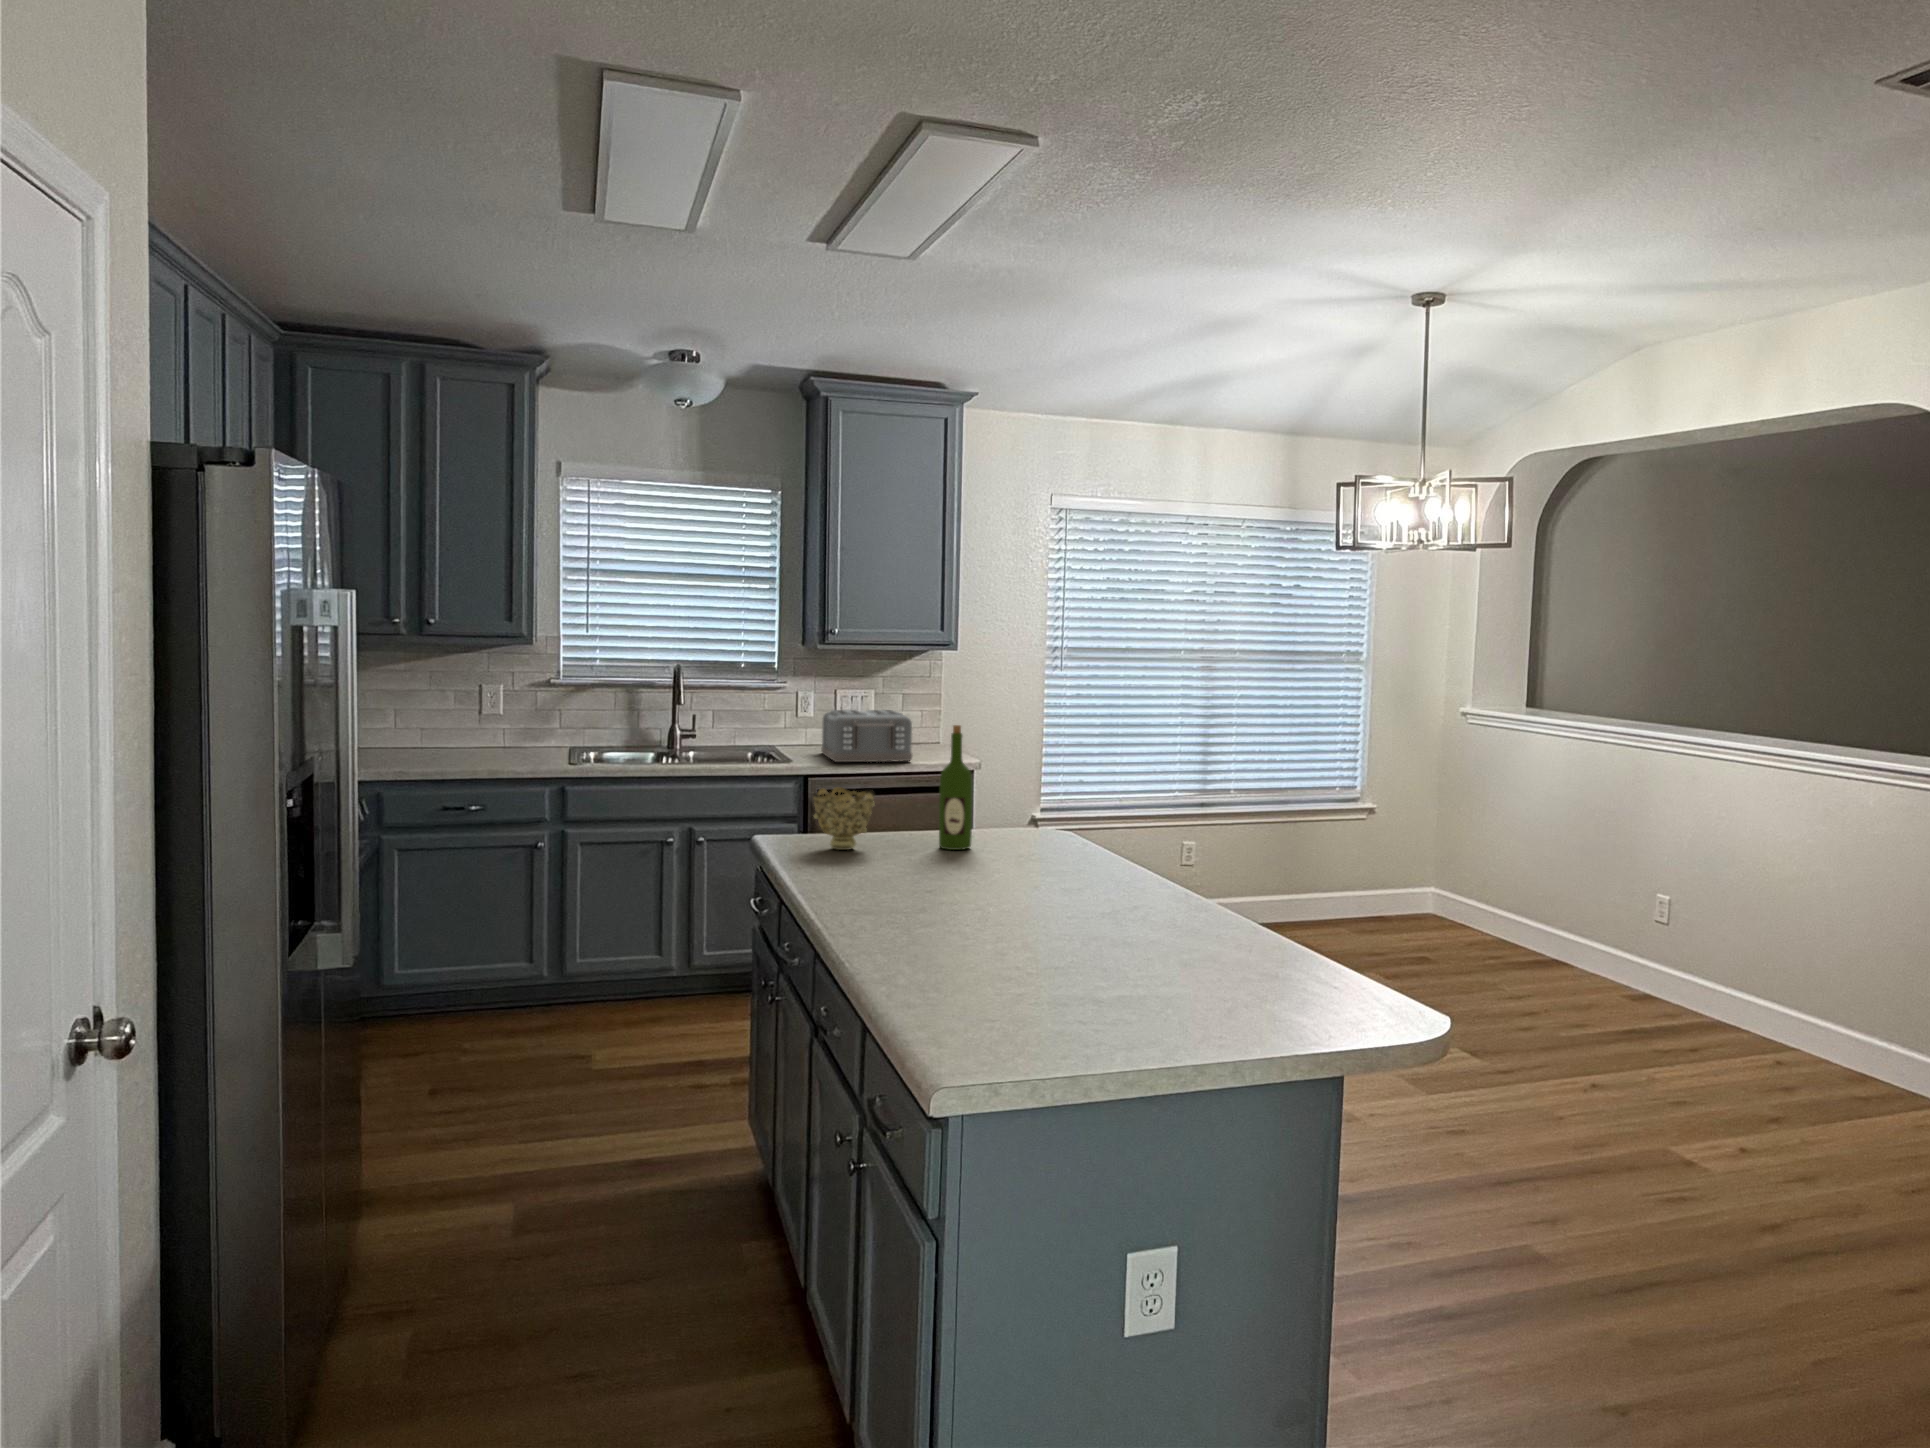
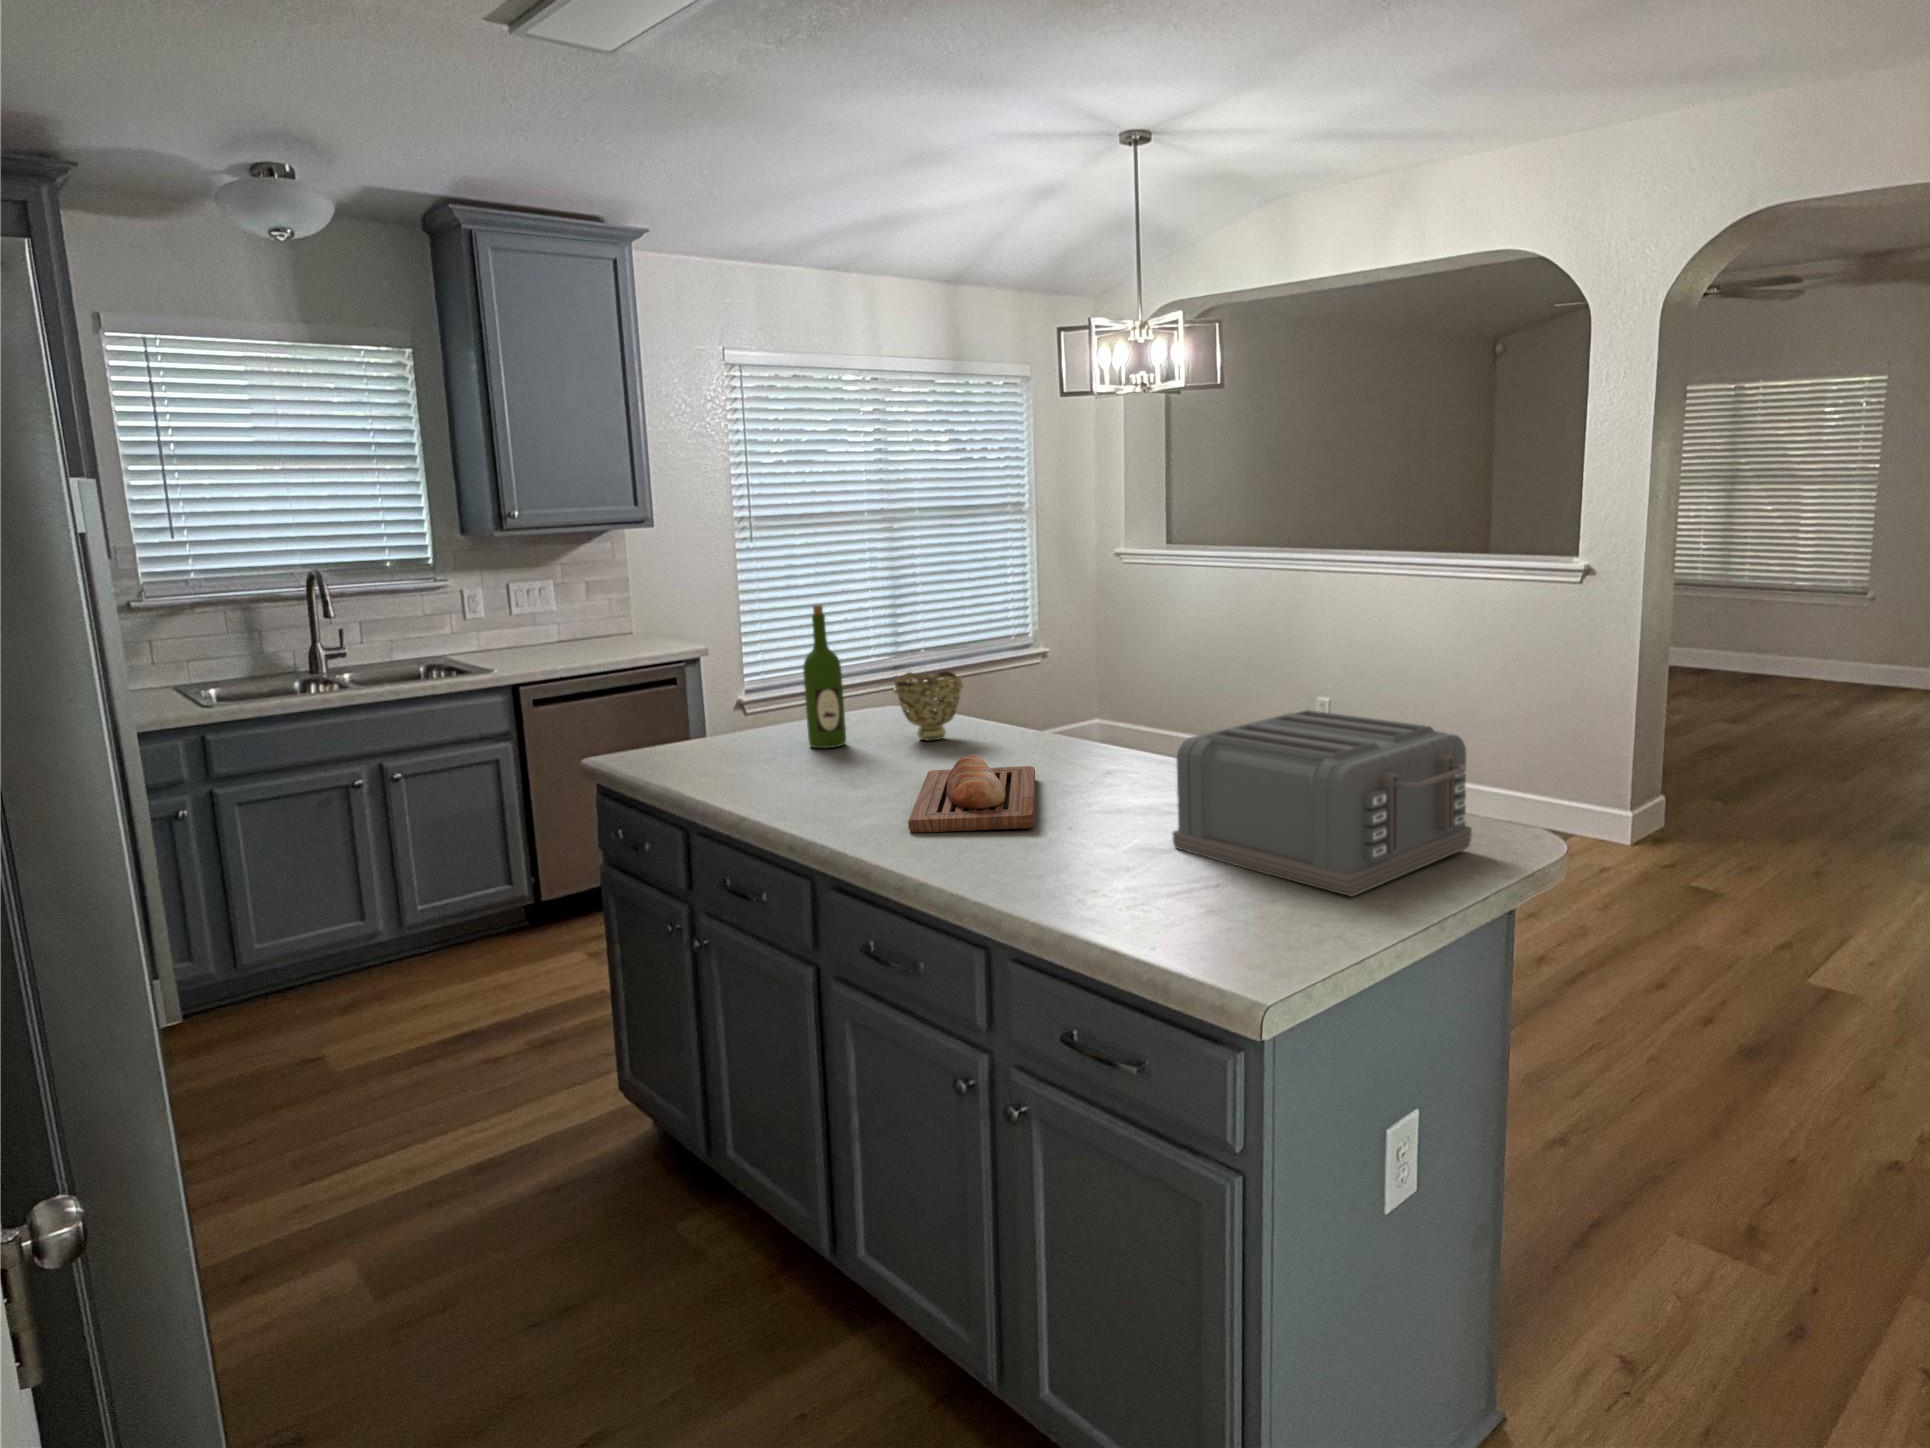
toaster: present [821,710,912,762] -> present [1173,710,1472,896]
decorative bowl: present [813,787,875,850] -> present [893,671,964,741]
bread loaf: none [915,863,1076,924] -> present [908,755,1035,833]

